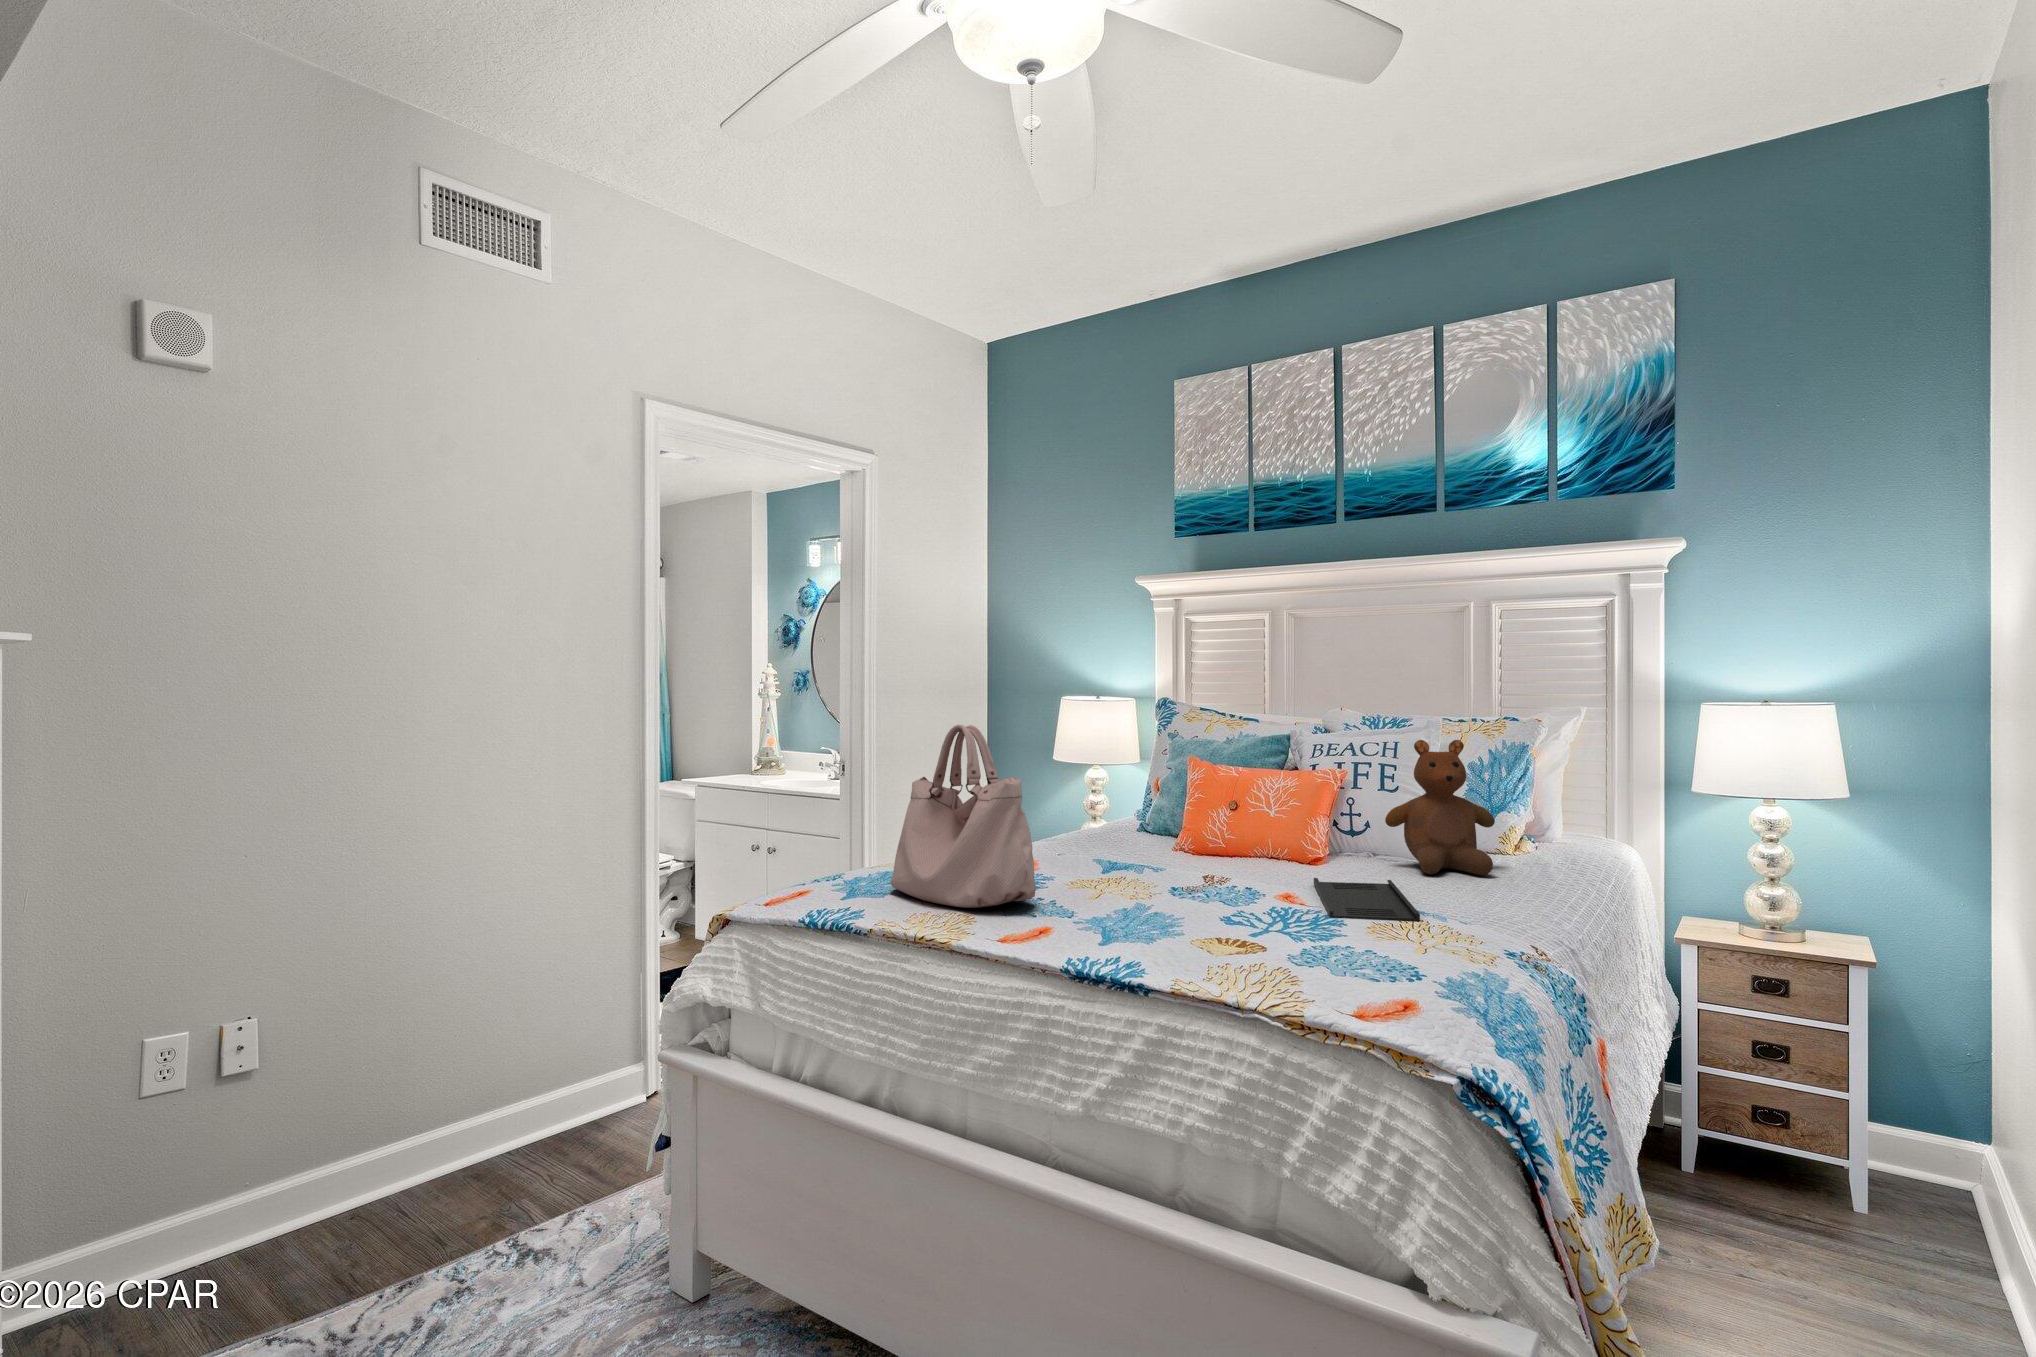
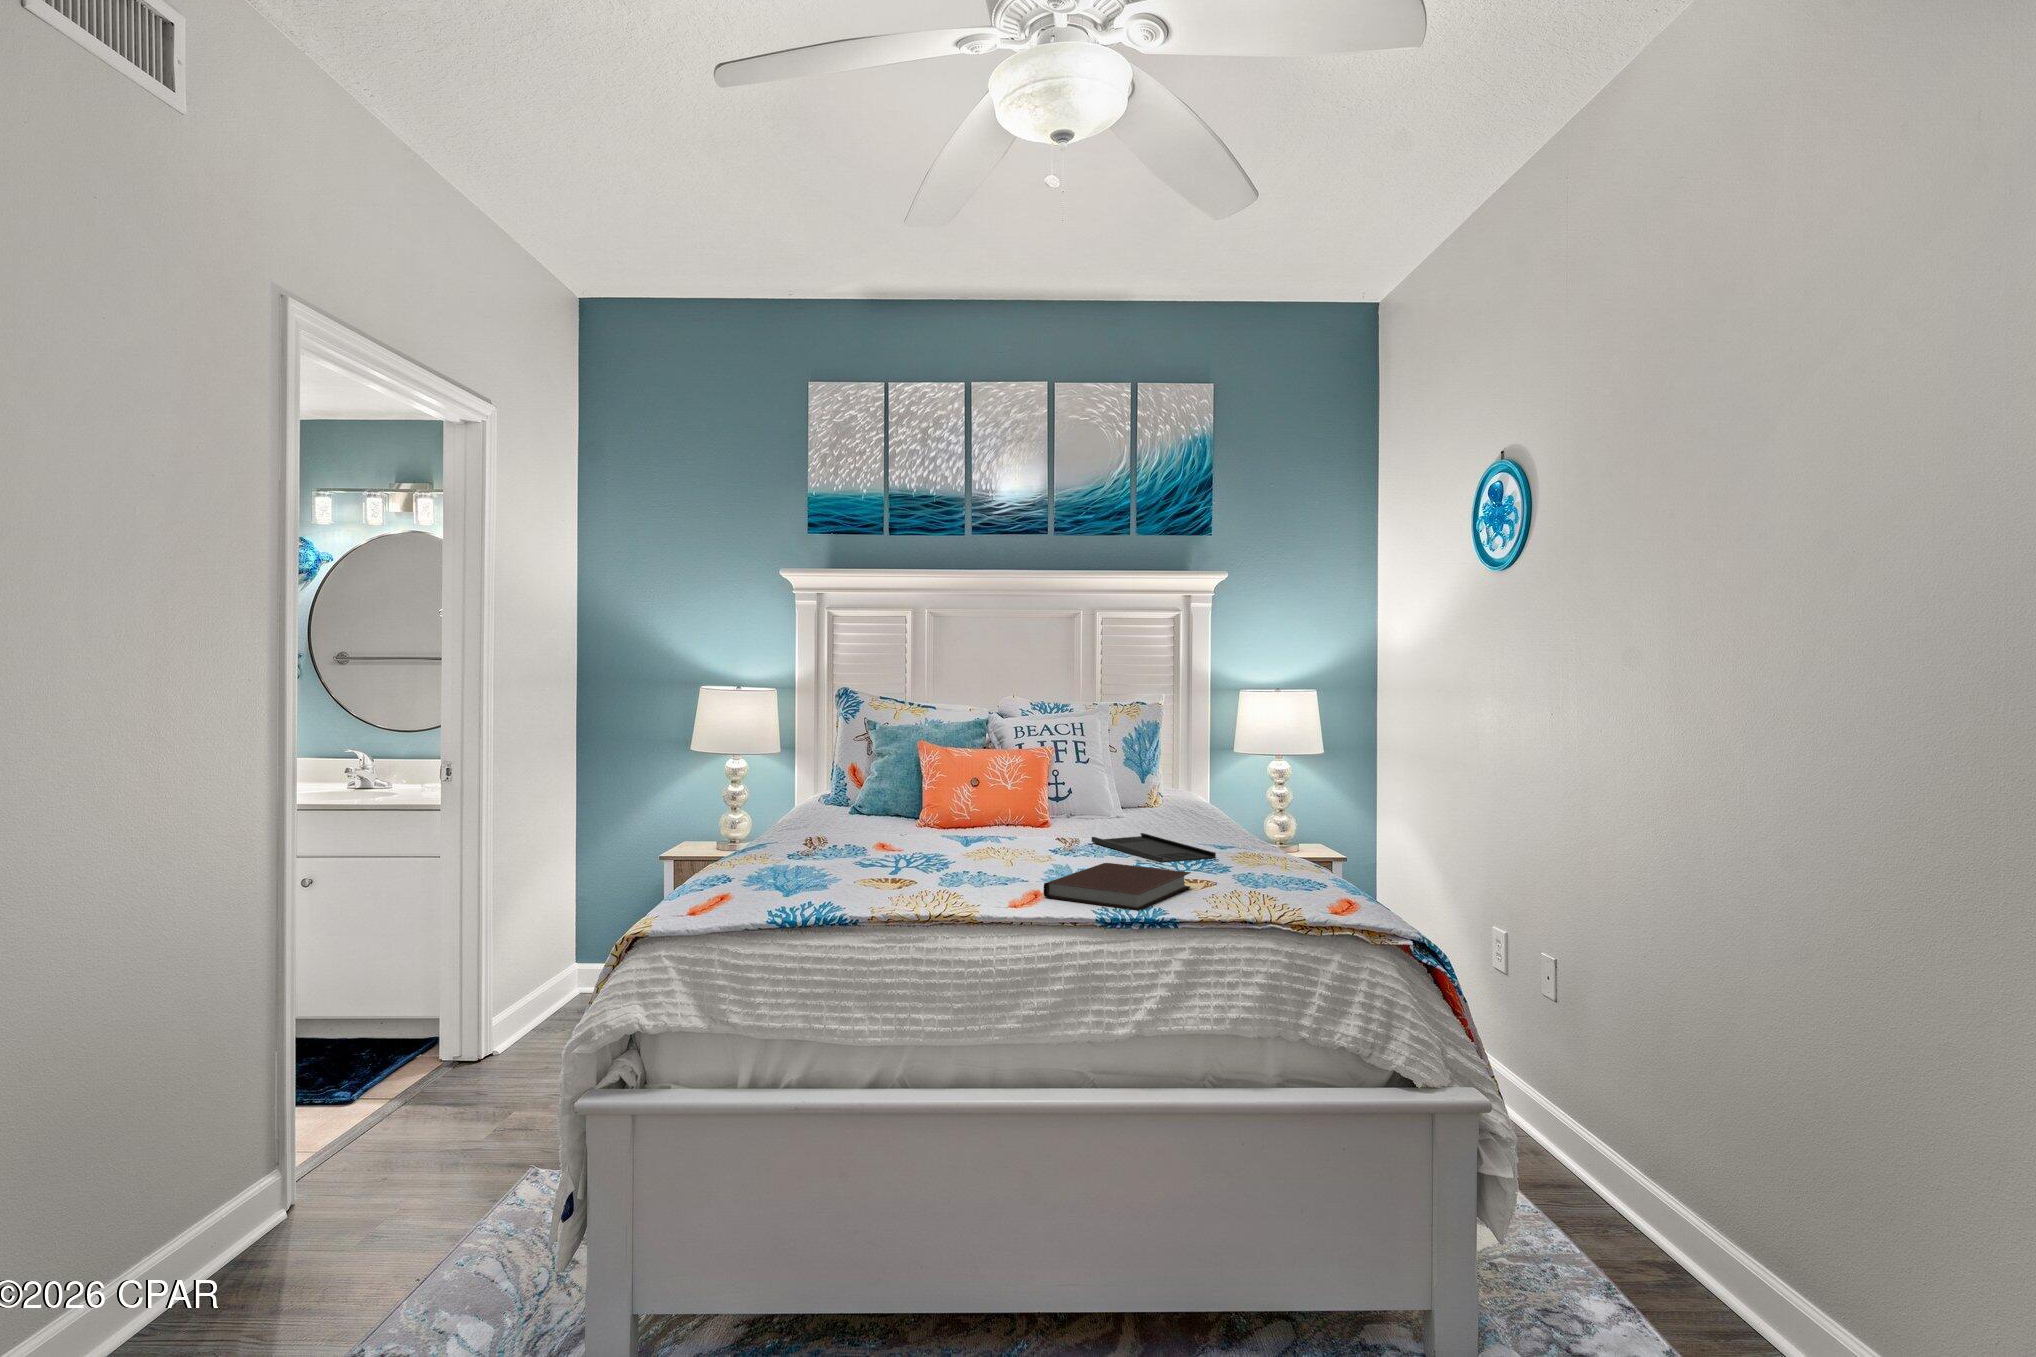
handbag: present [890,725,1036,908] -> none [781,716,957,889]
teddy bear: present [1385,740,1495,875] -> none [1099,722,1182,828]
notebook: none [1078,908,1274,968] -> present [1044,863,1191,910]

